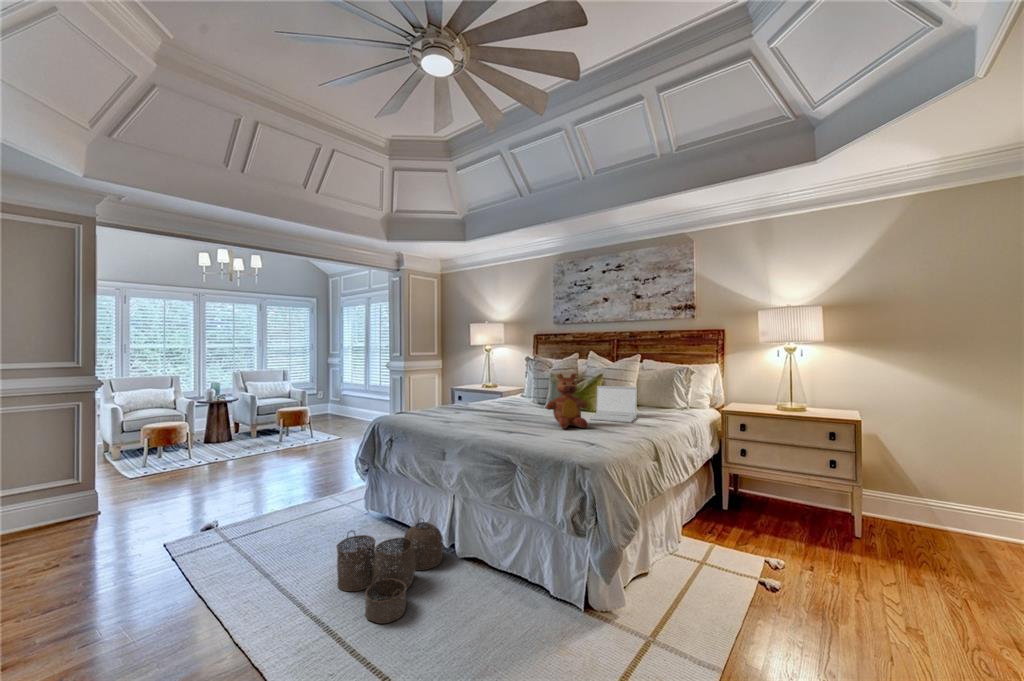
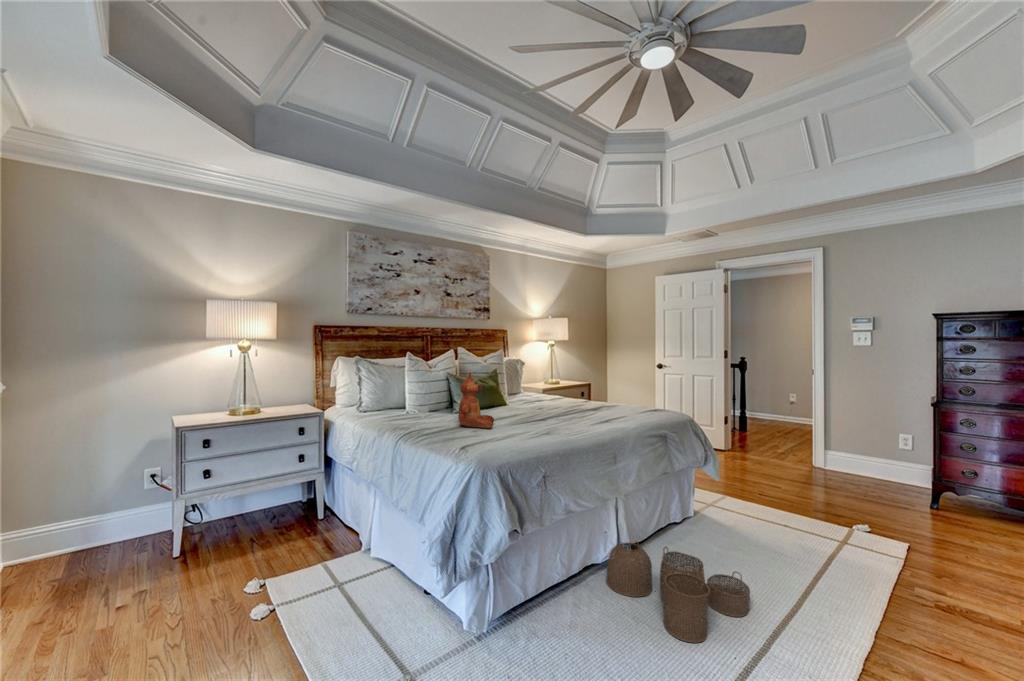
teddy bear: present [546,374,587,429] -> present [459,373,494,428]
laptop: present [589,386,637,422] -> none [531,379,573,410]

